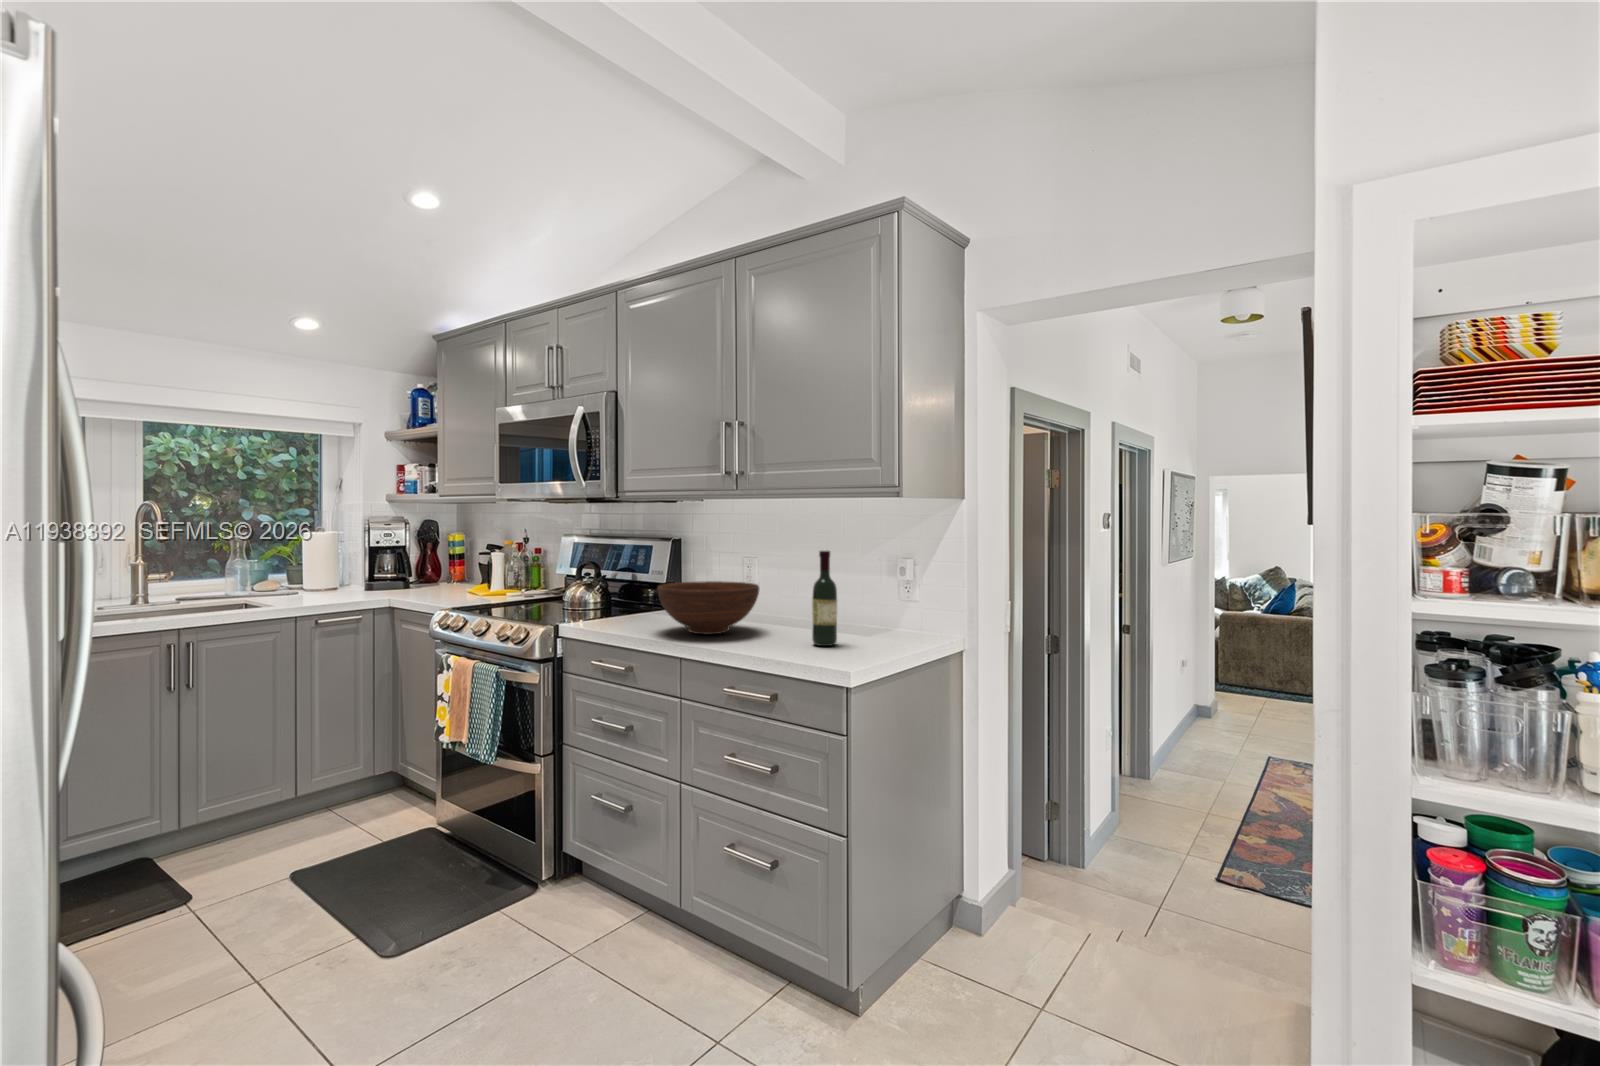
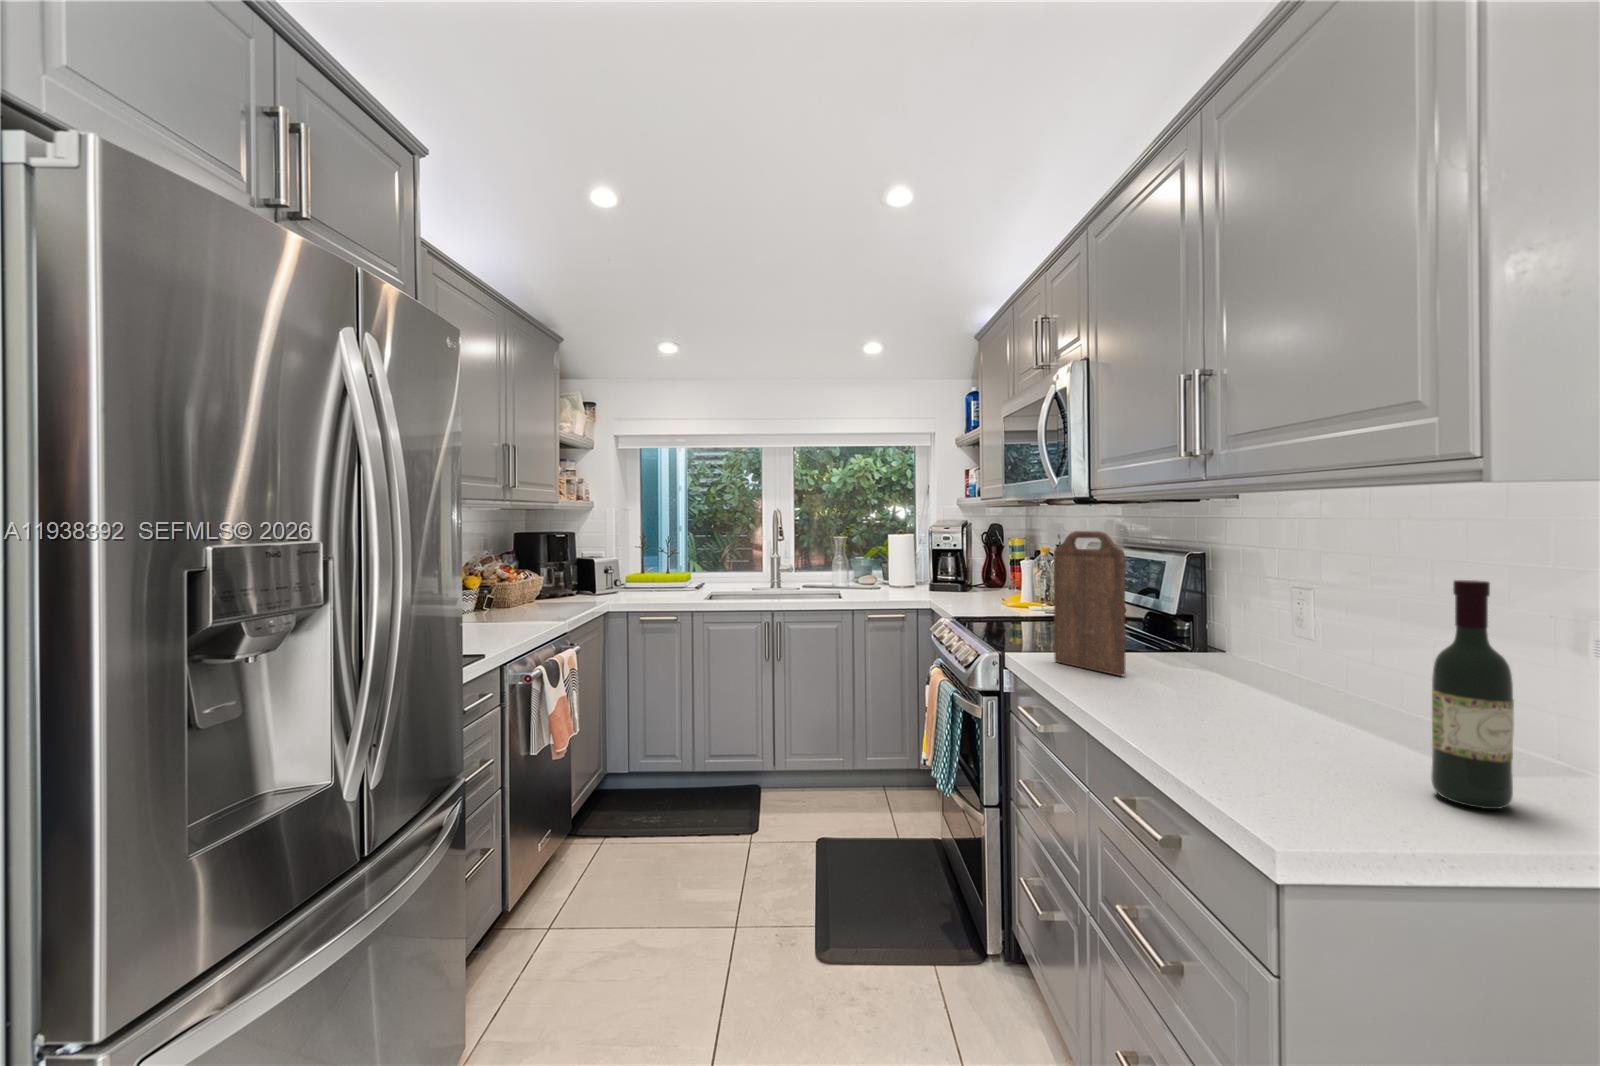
cutting board: none [588,529,642,626] -> present [1054,531,1126,676]
fruit bowl: present [657,581,759,634] -> none [1123,616,1330,716]

